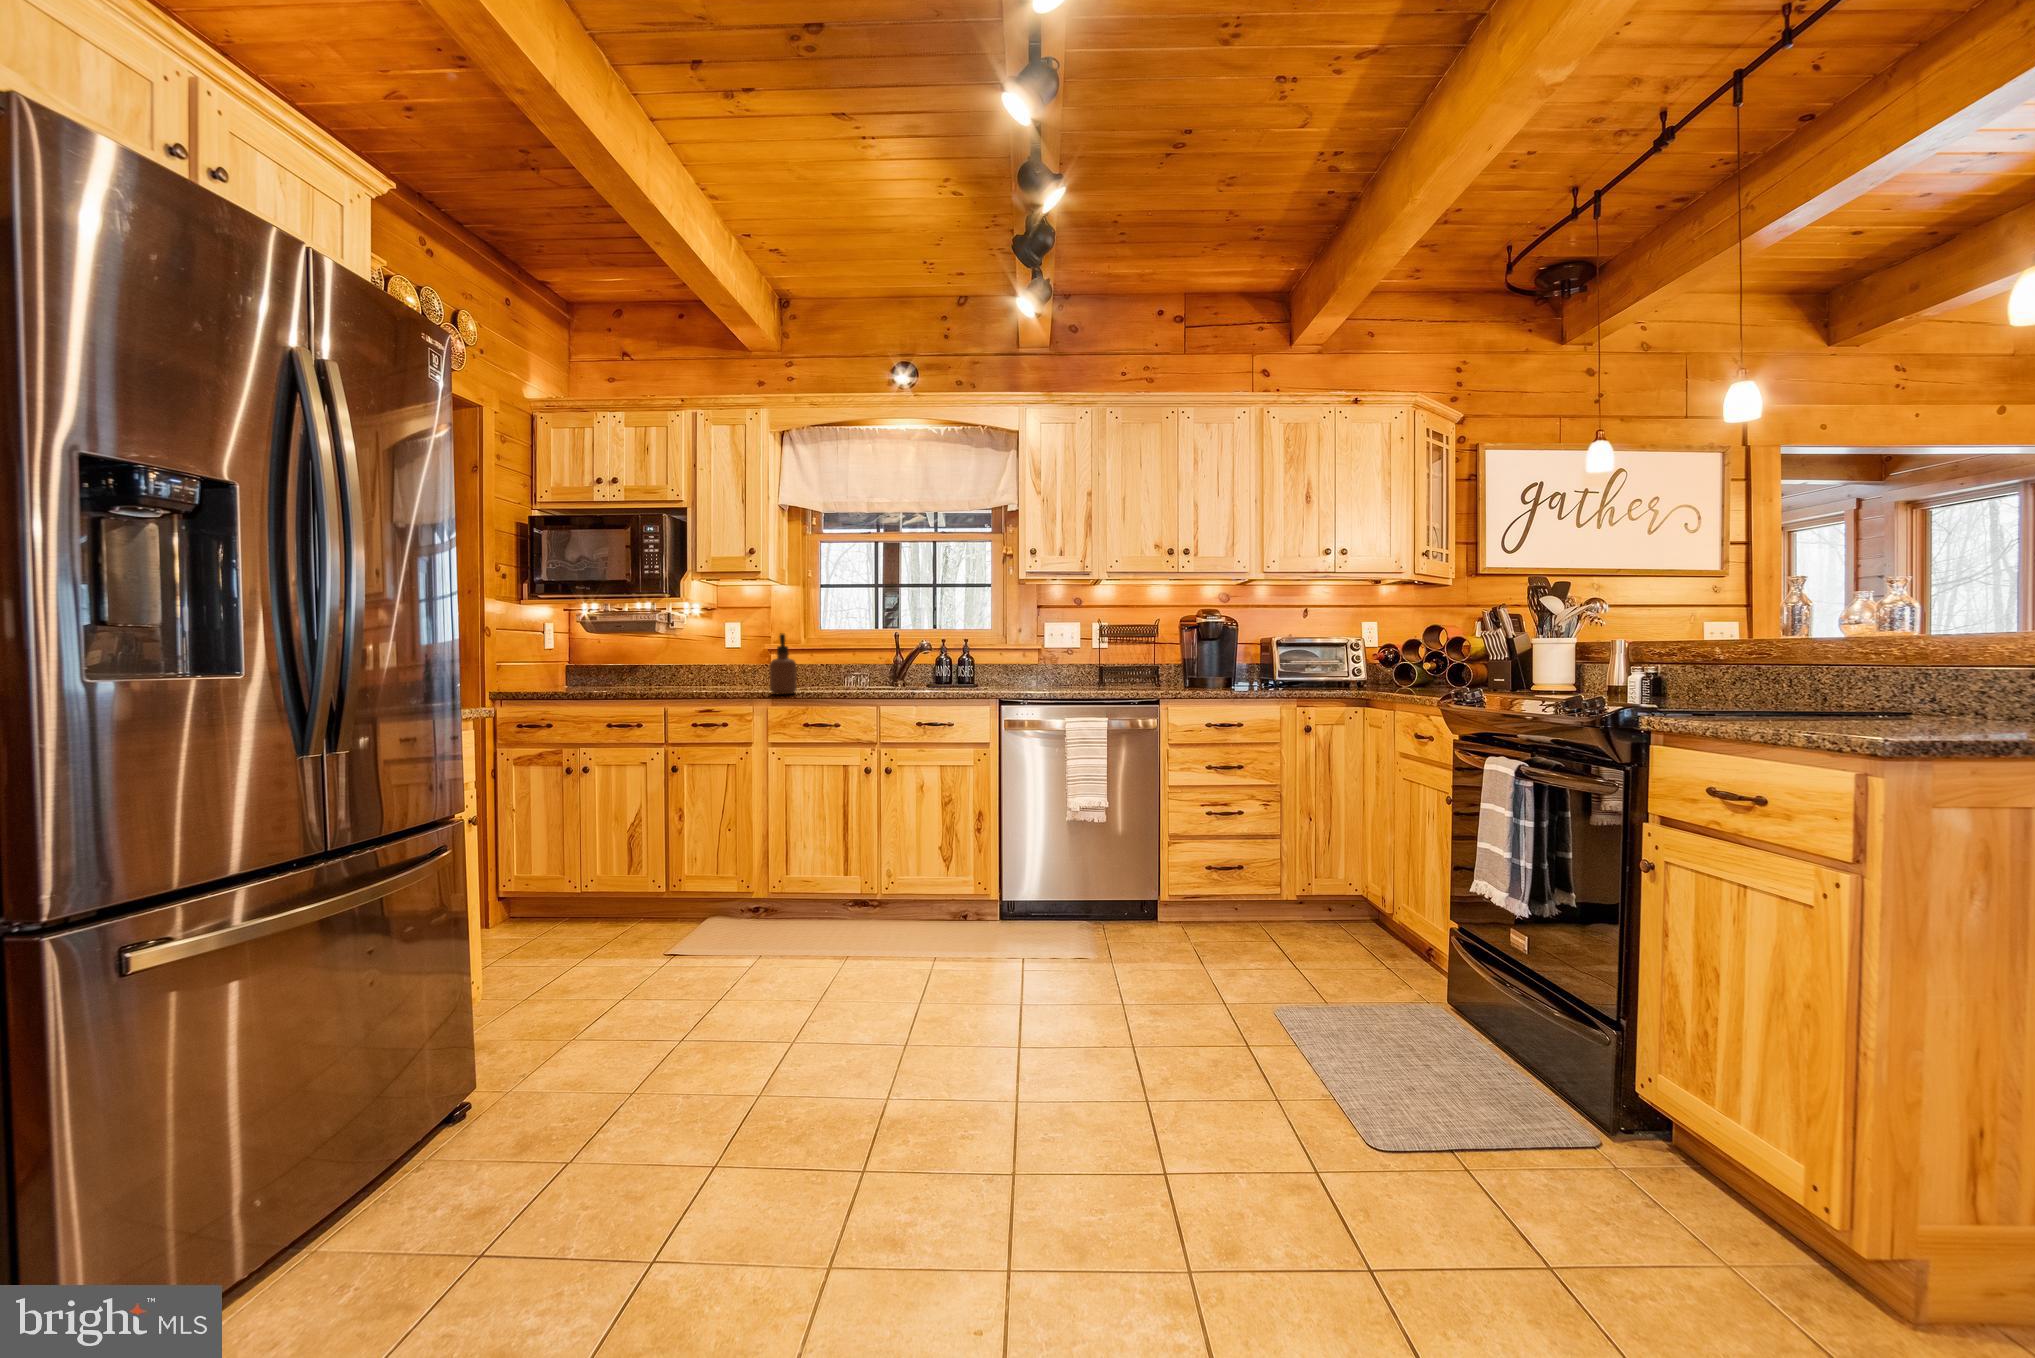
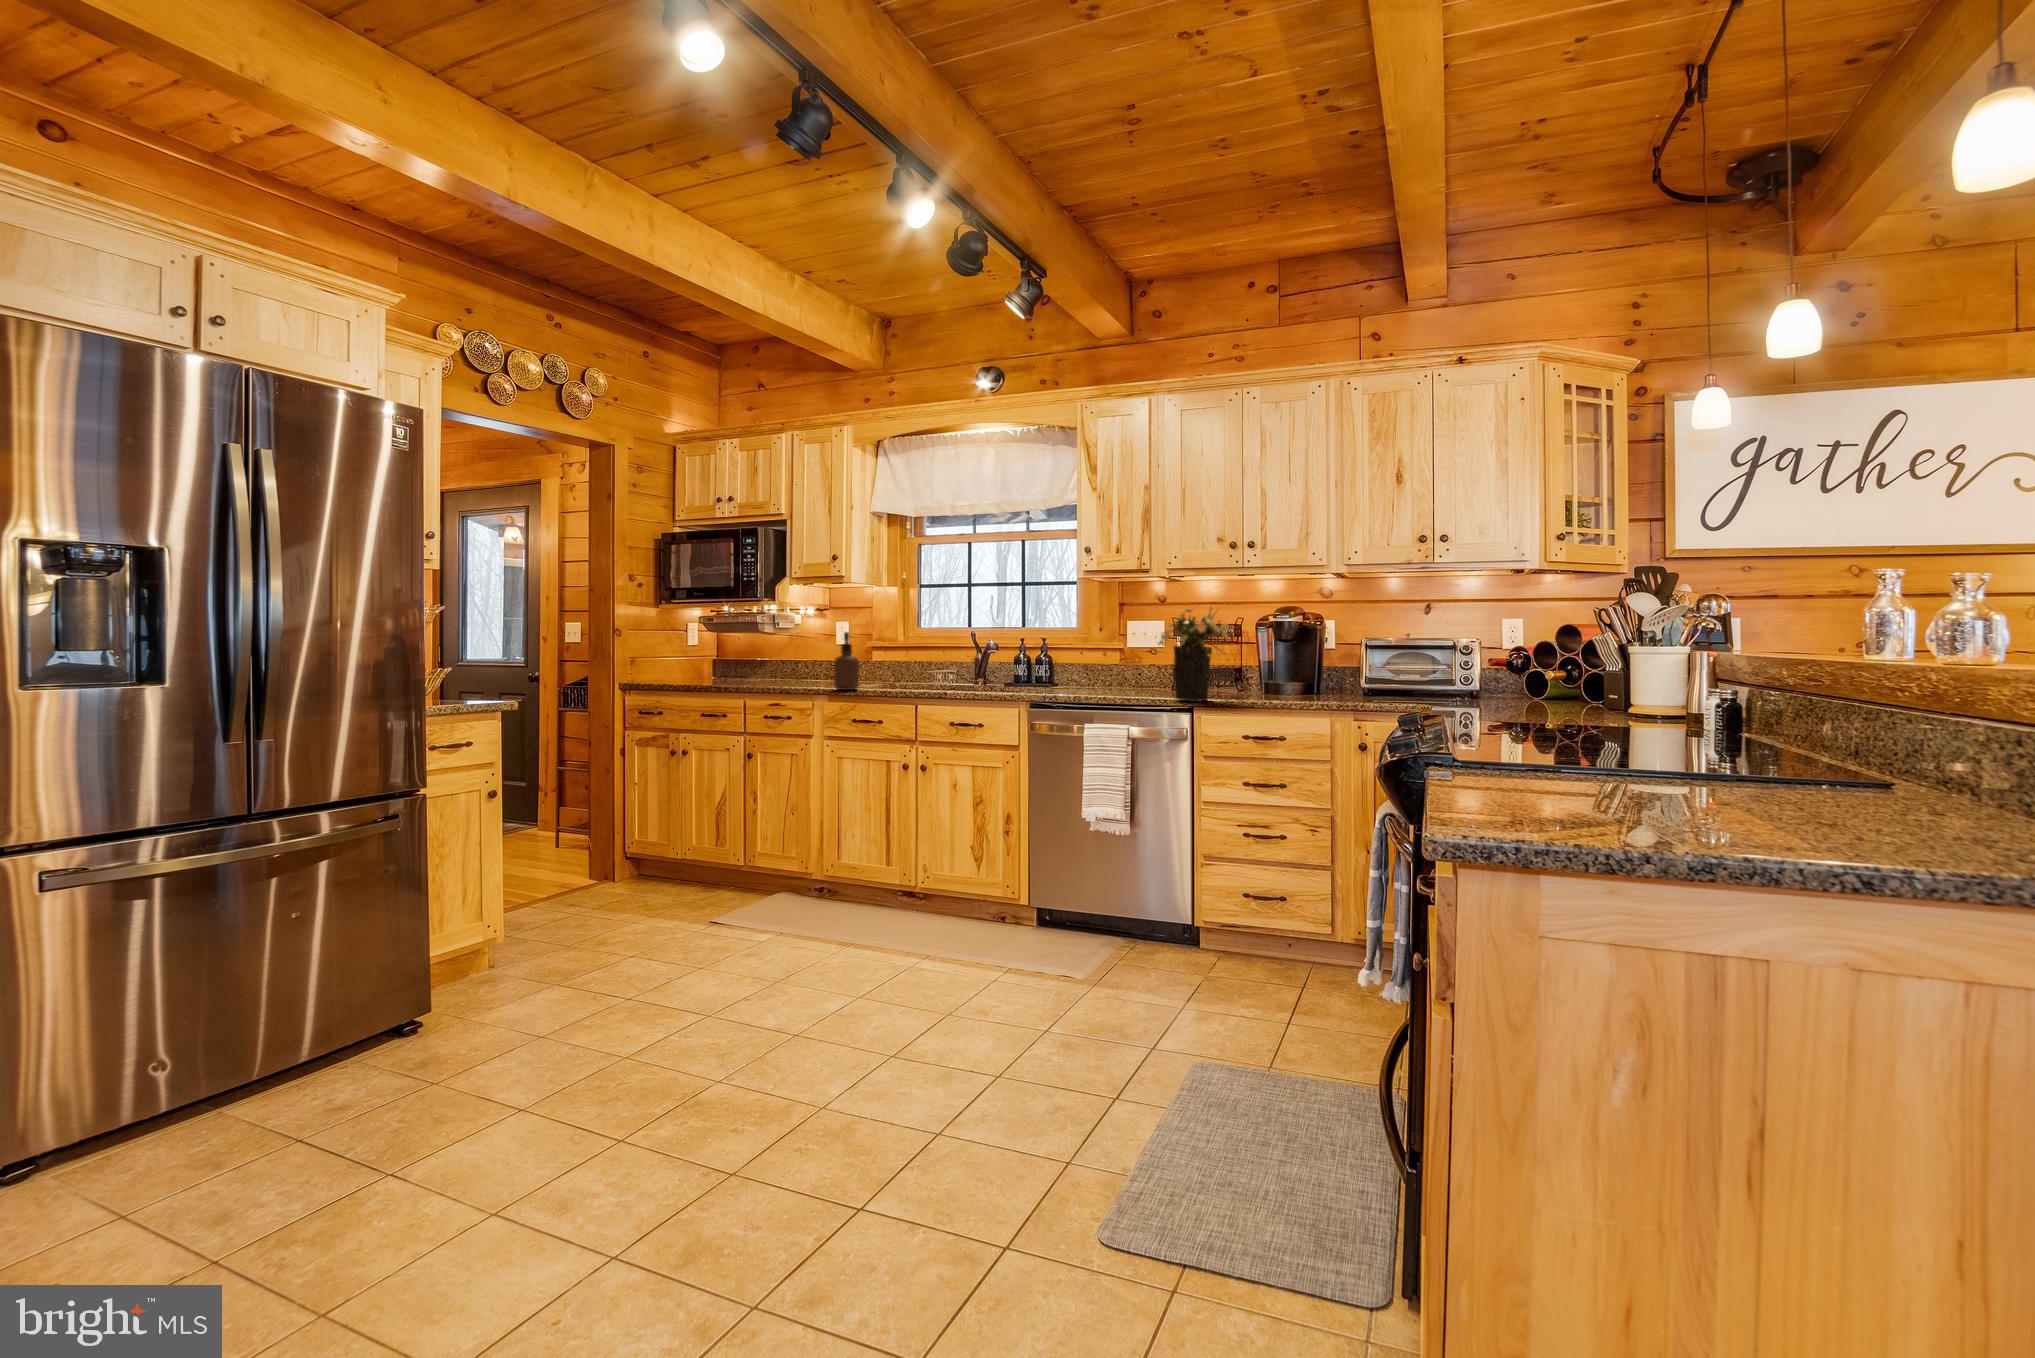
flower arrangement: none [1126,610,1197,696] -> present [1159,608,1235,702]

